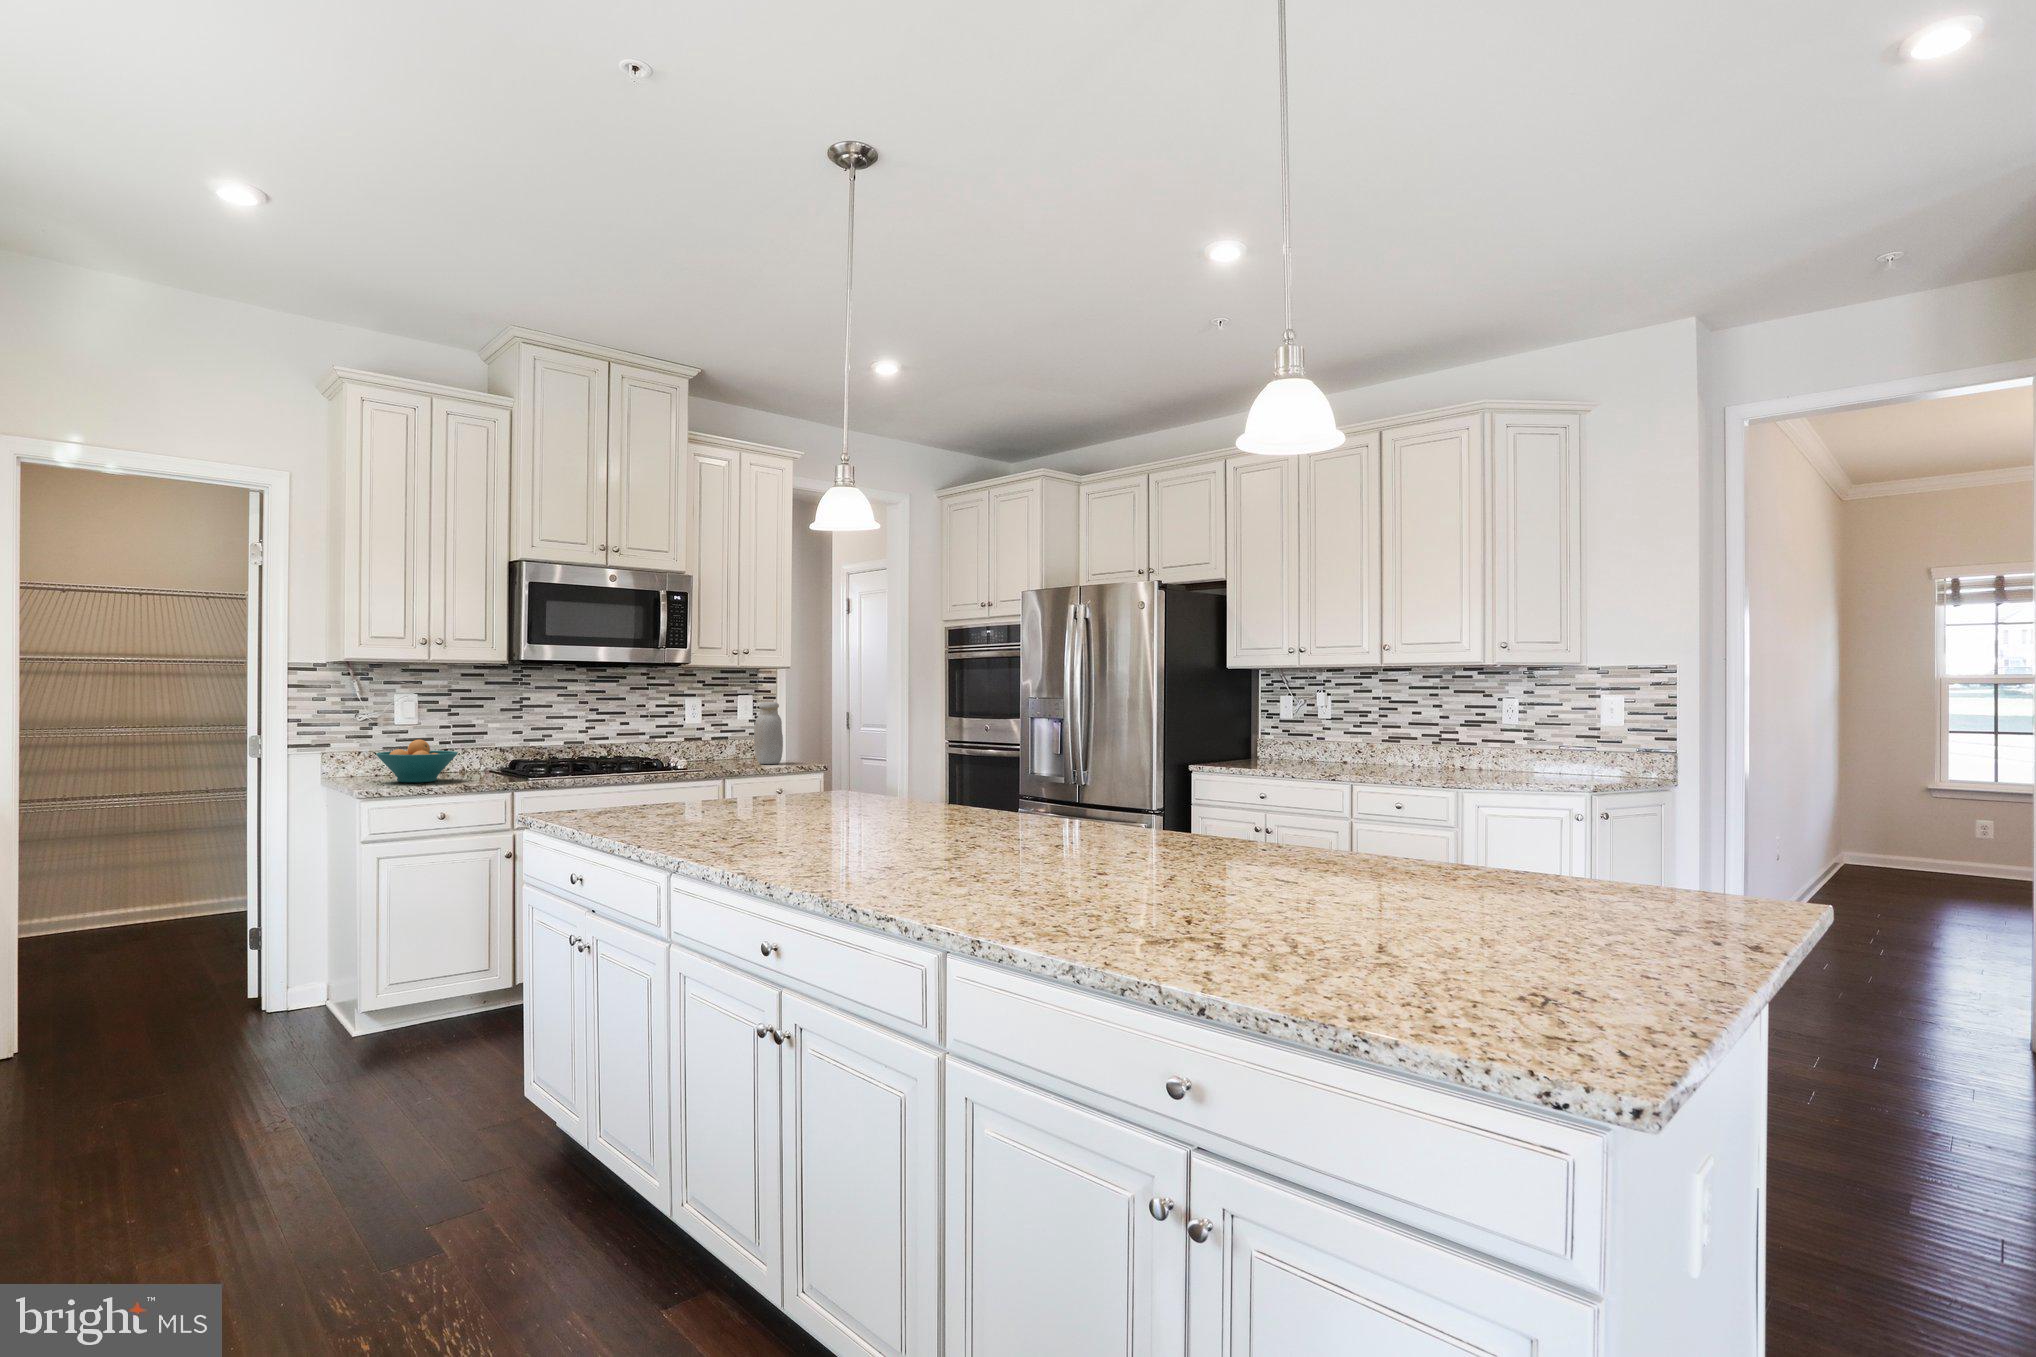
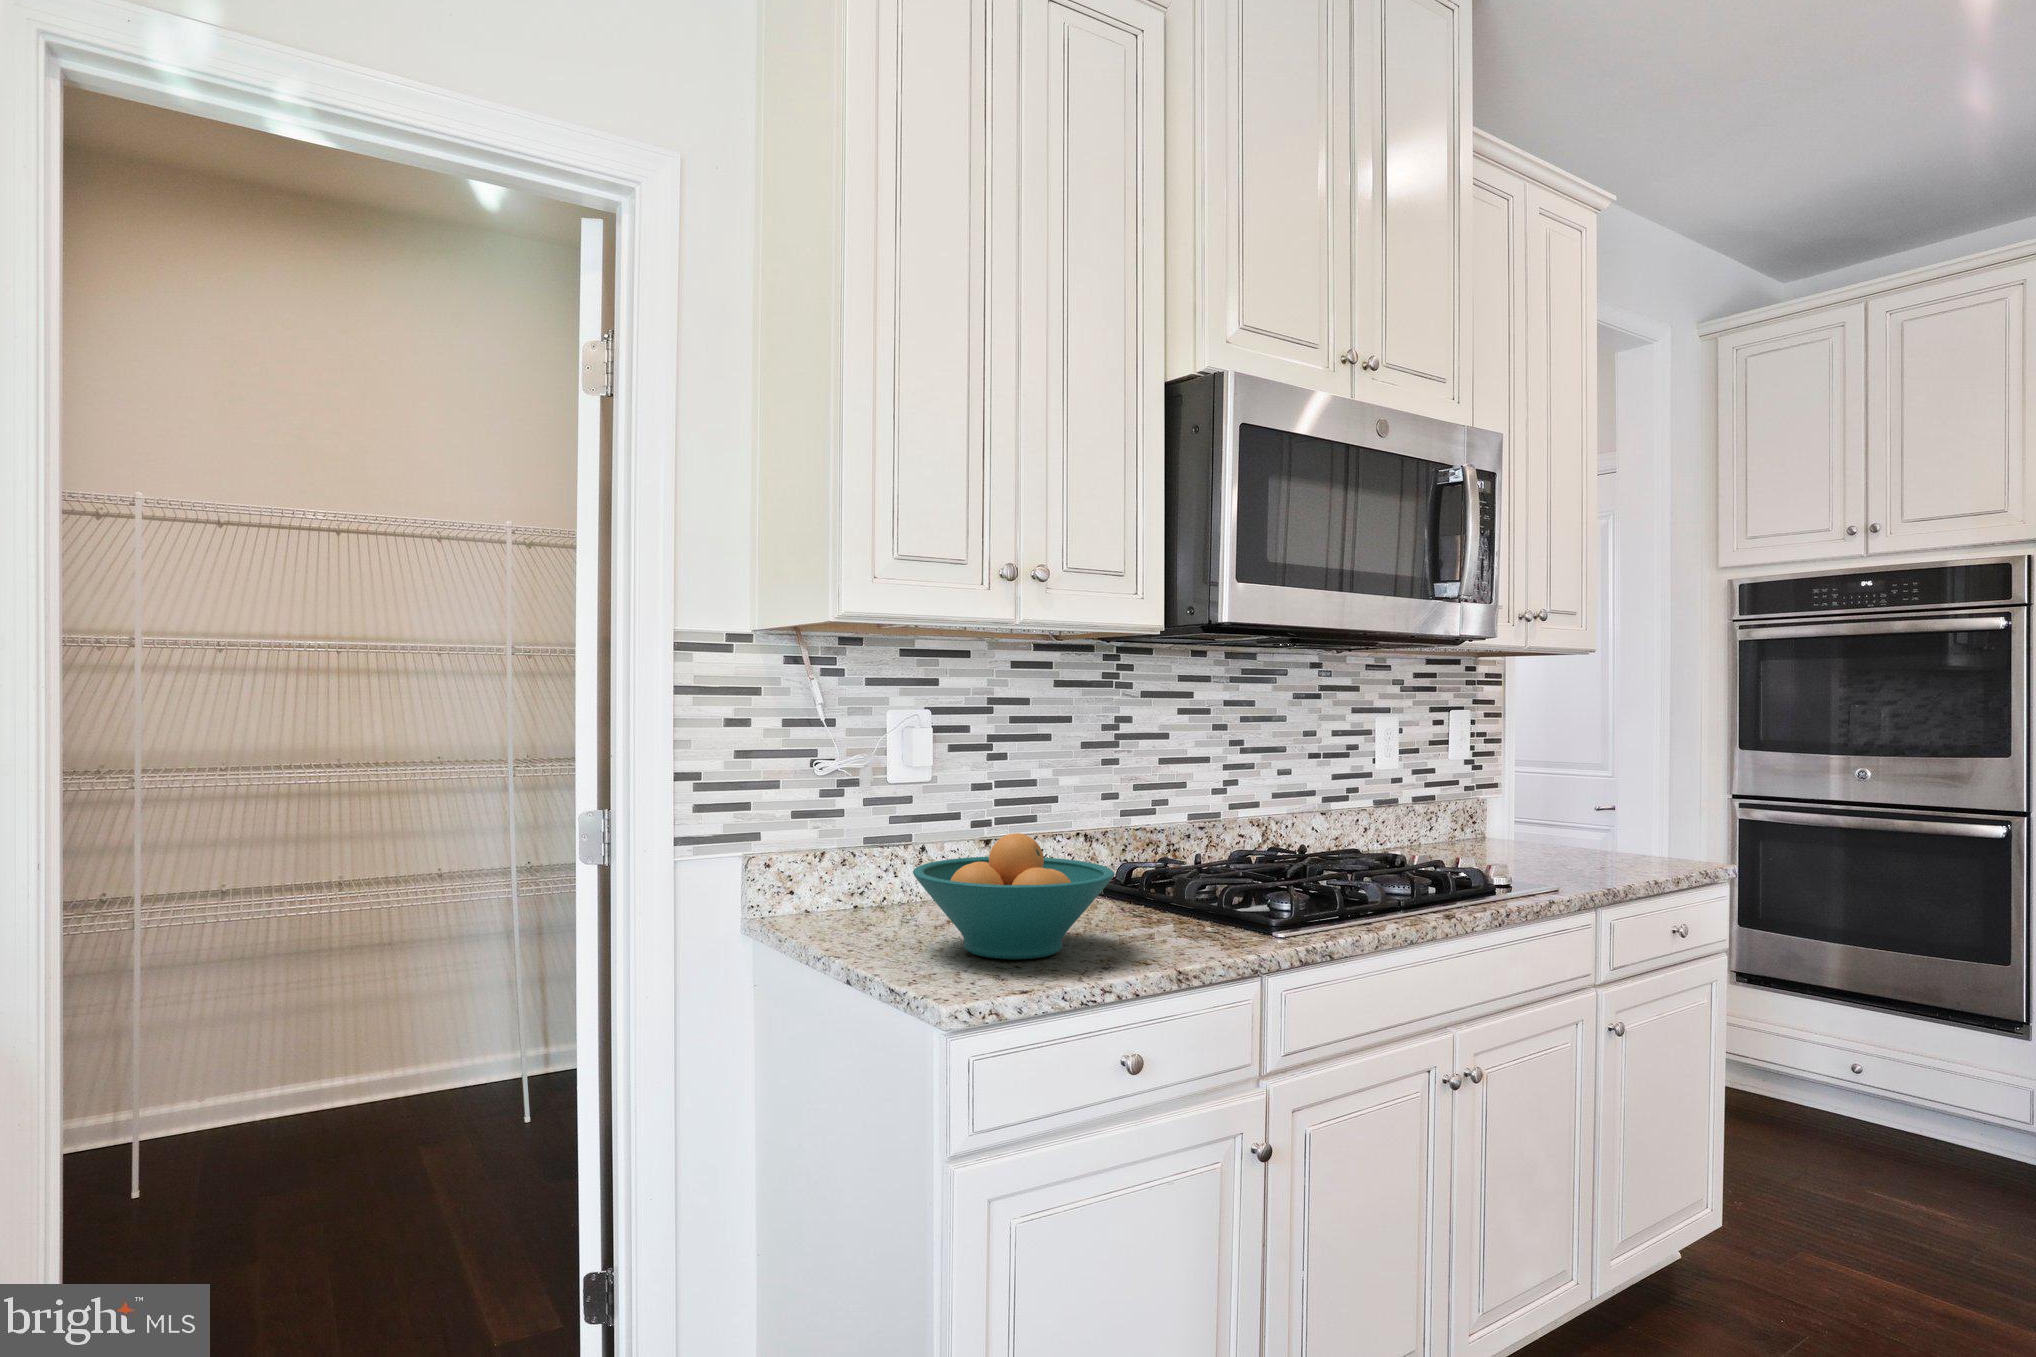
jar: present [754,702,783,764] -> none [1565,725,1642,865]

